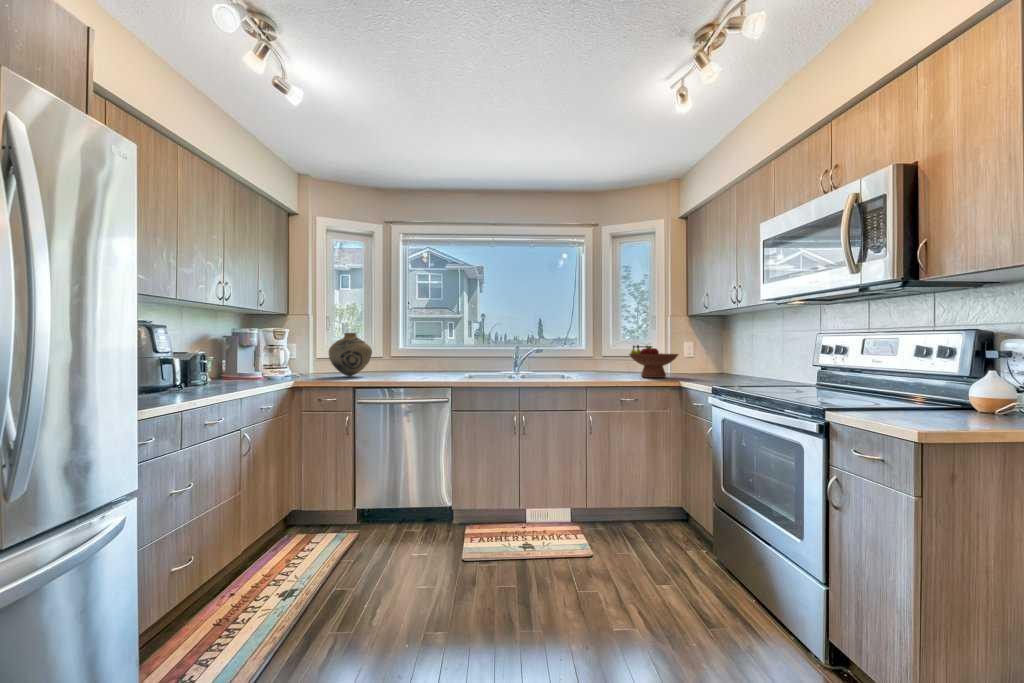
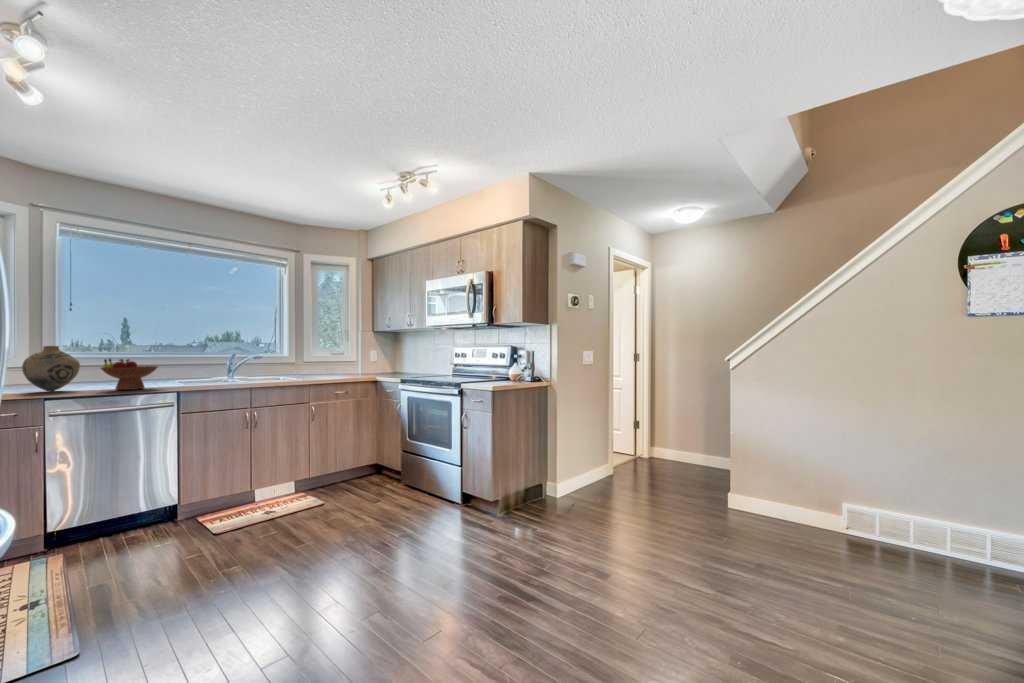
fruit bowl: present [629,345,679,378] -> present [101,359,158,390]

